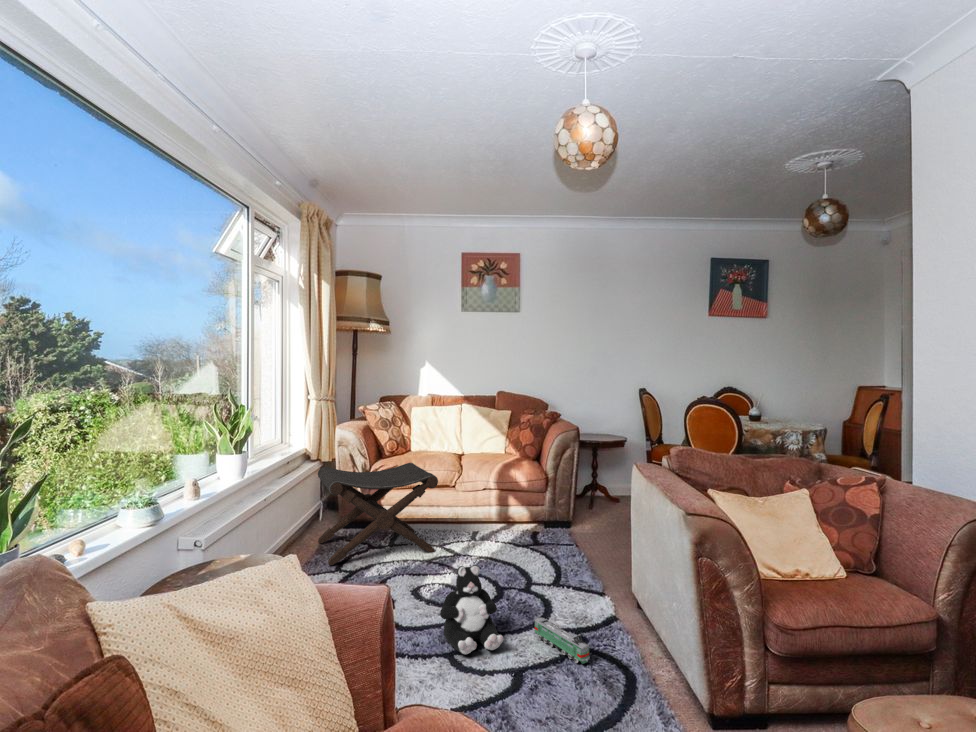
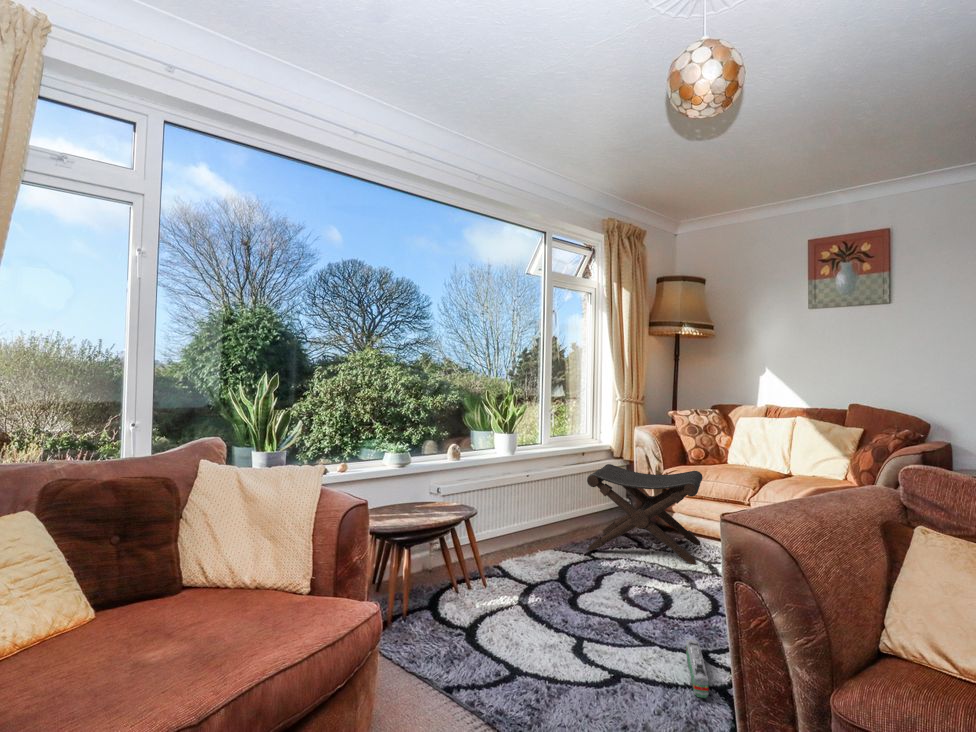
plush toy: present [440,565,504,654] -> none [589,560,652,650]

